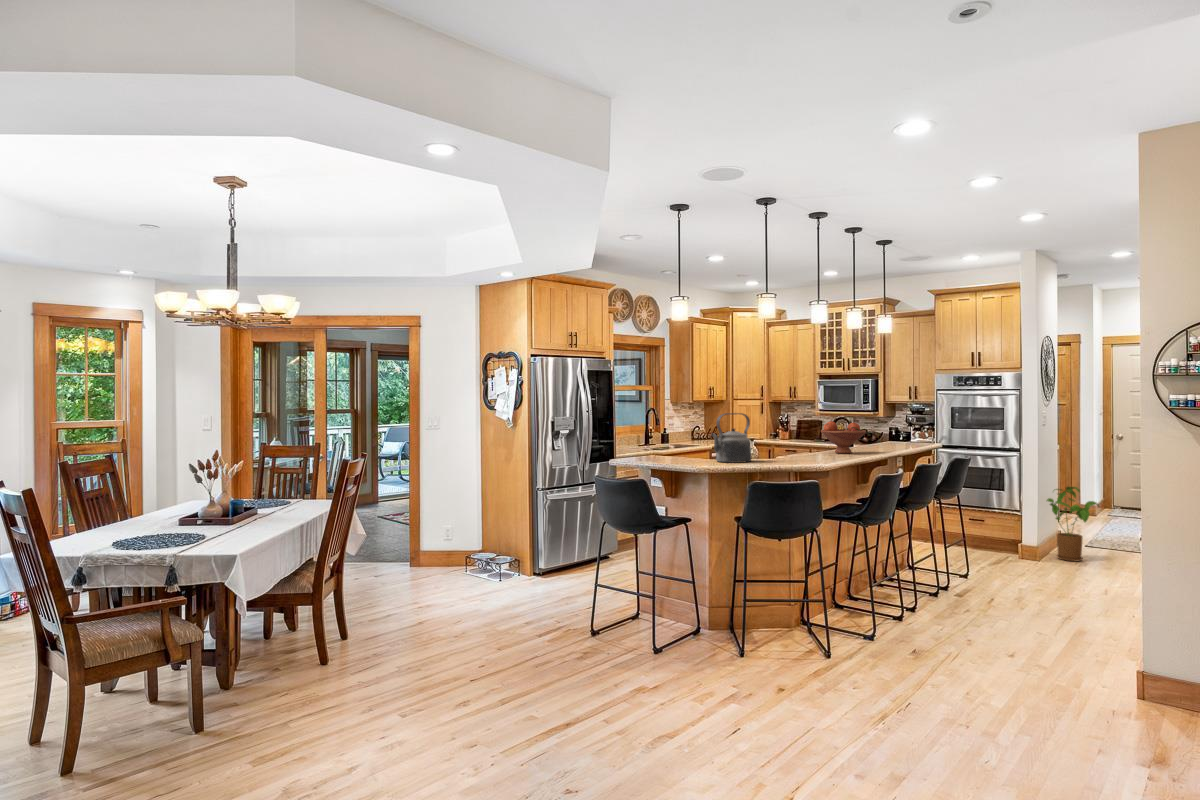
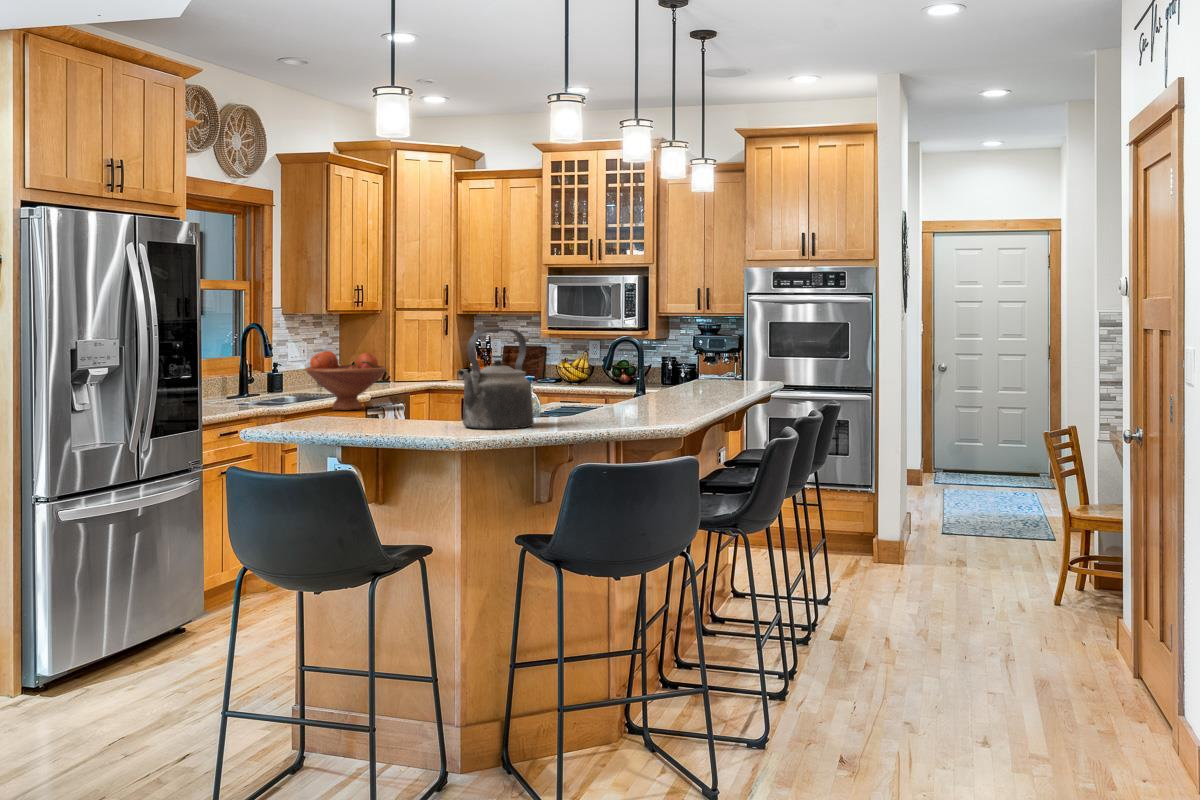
fruit bowl: present [821,421,866,454] -> present [306,351,387,411]
house plant: present [1047,487,1099,561] -> none [904,445,971,558]

